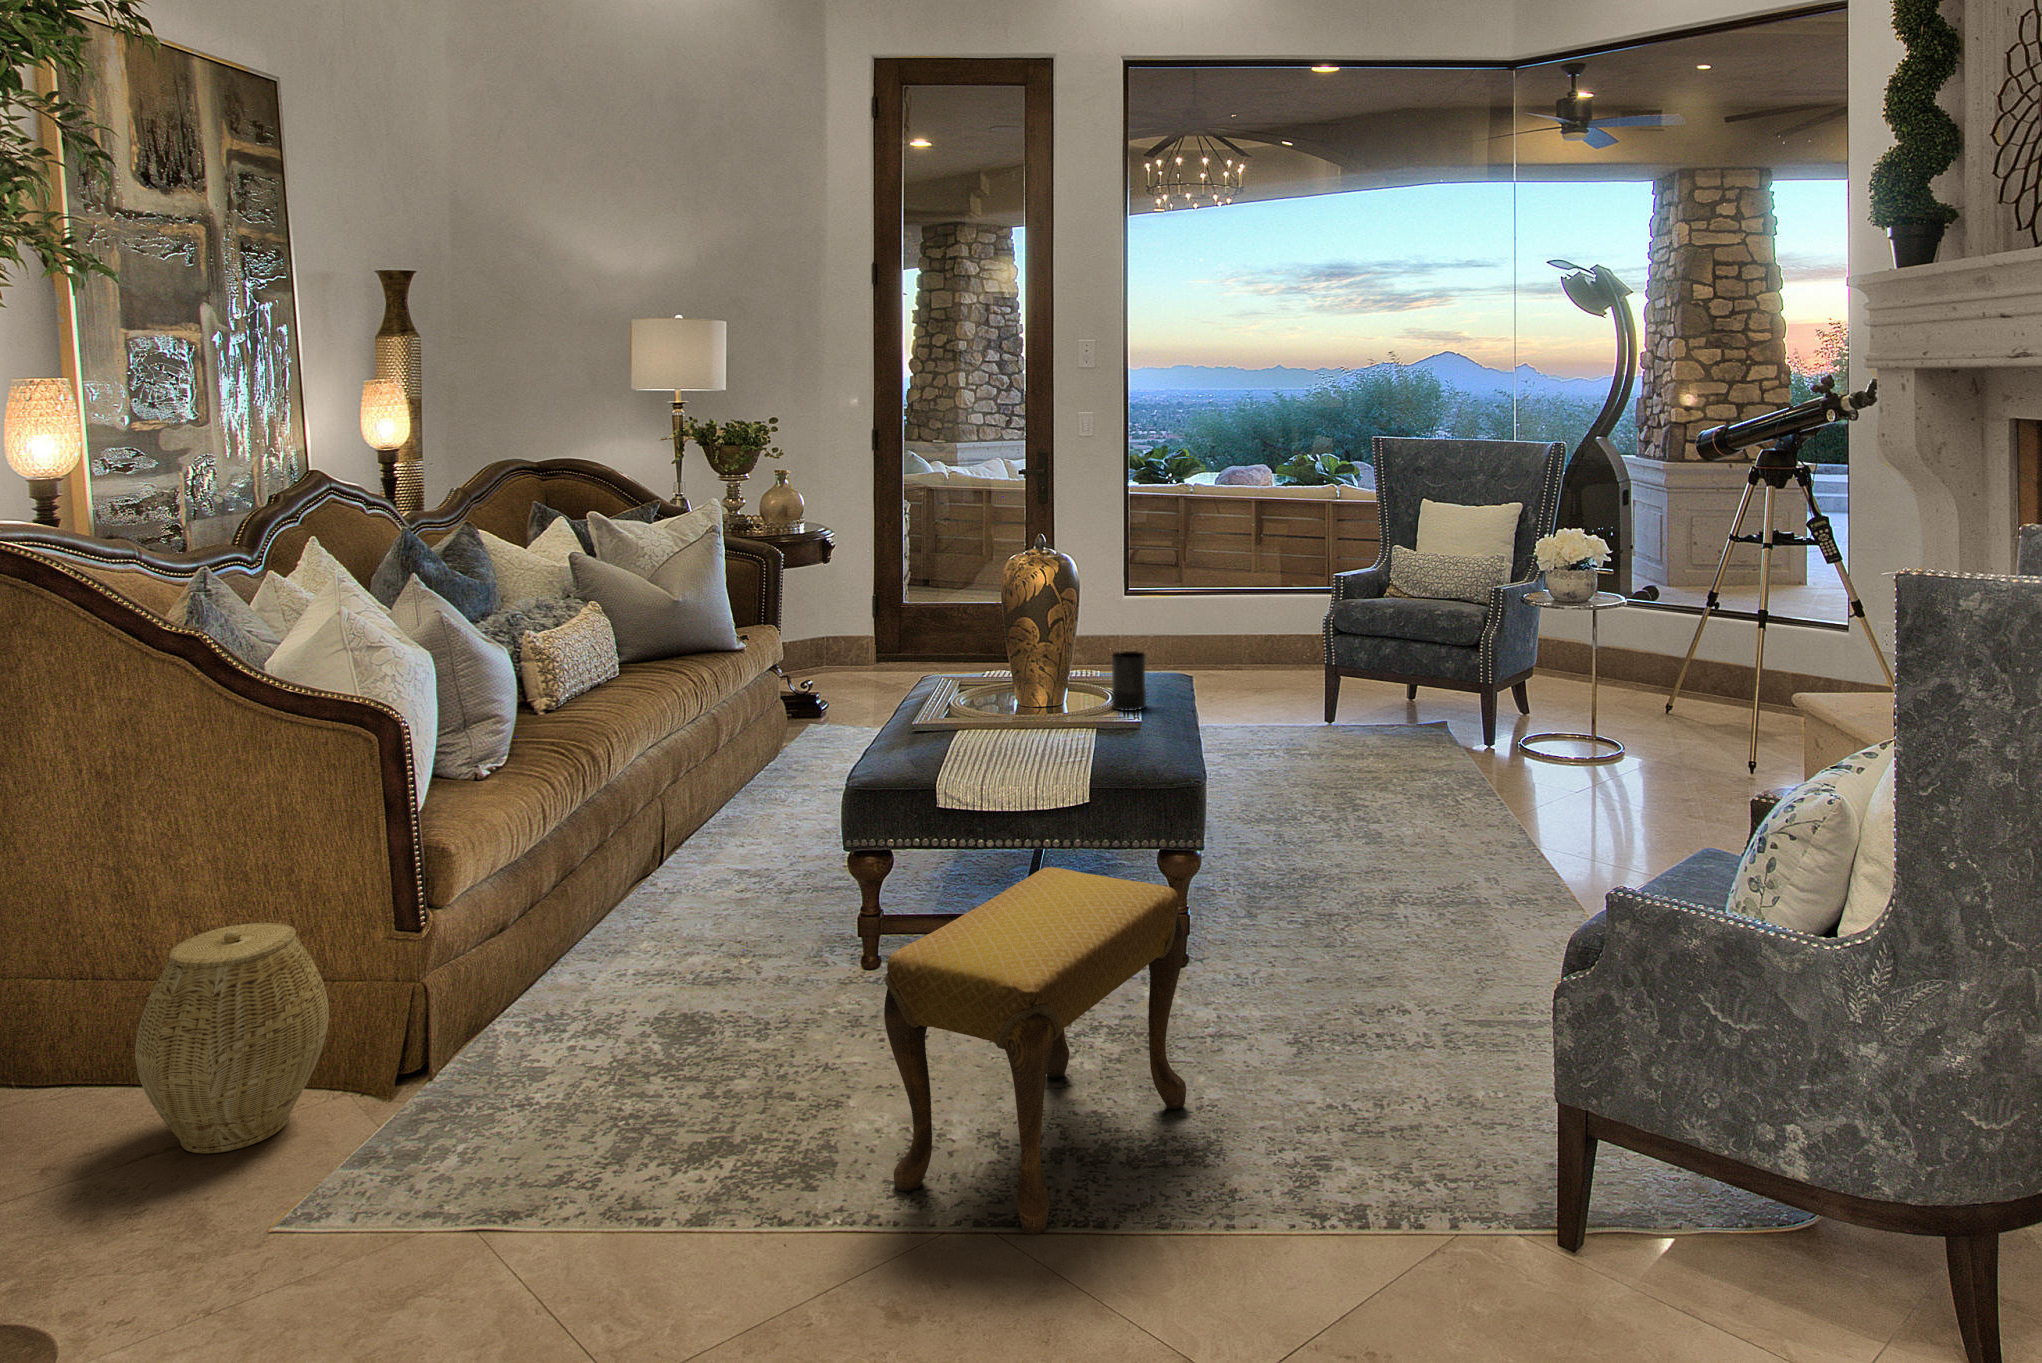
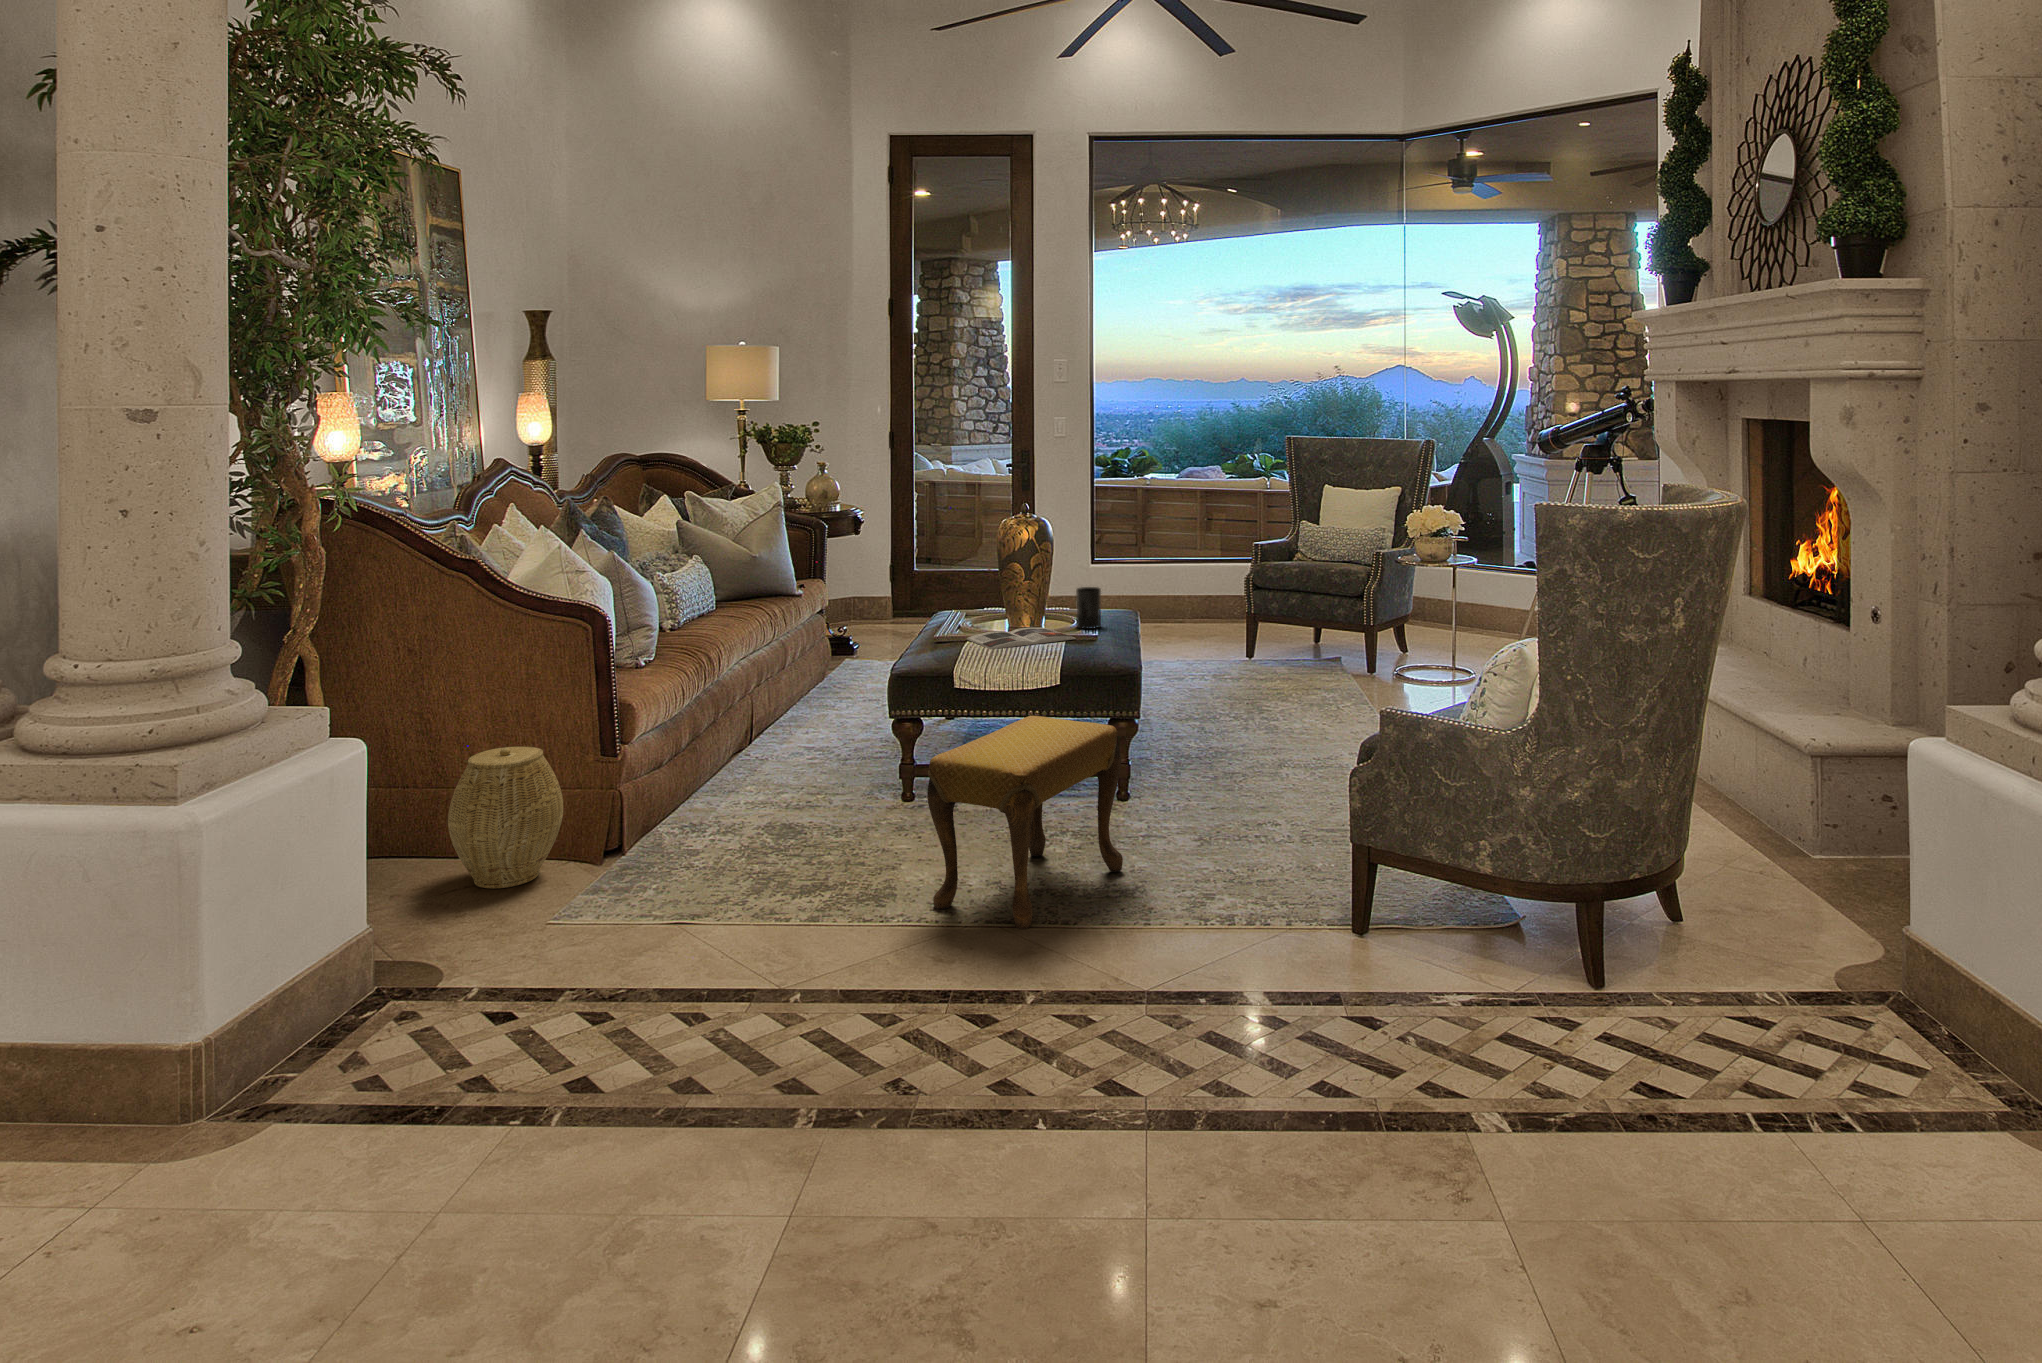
magazine: none [957,710,1112,748] -> present [967,627,1076,649]

